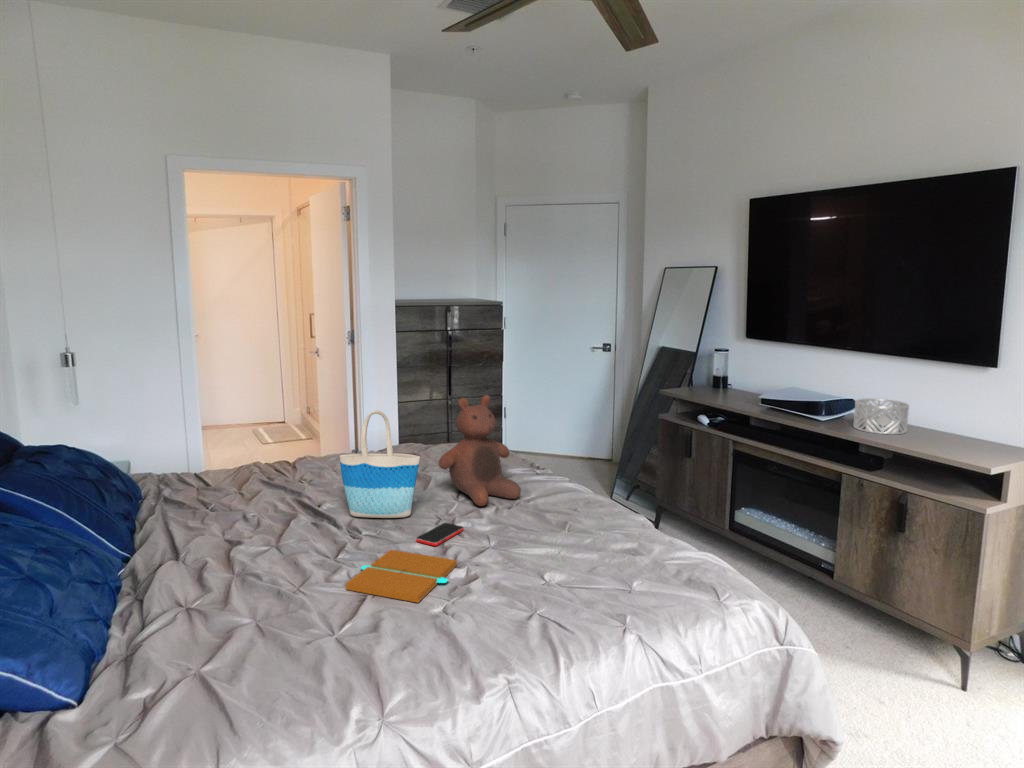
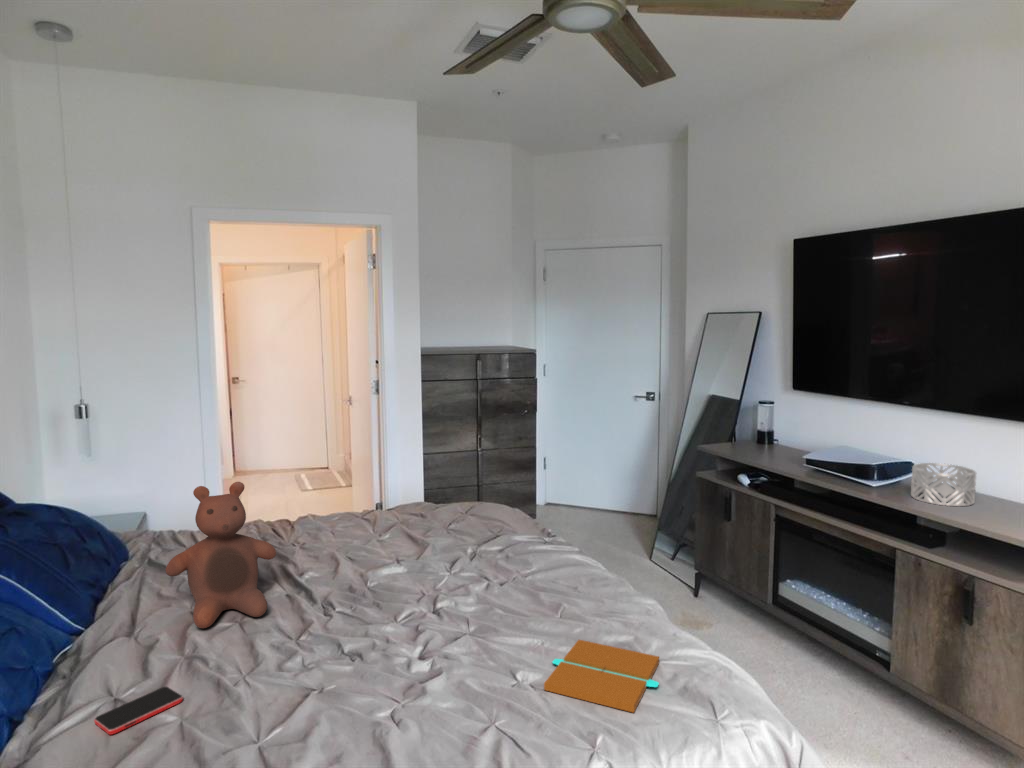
stuffed bear: present [439,395,521,506] -> present [165,482,276,628]
tote bag: present [340,410,420,518] -> none [318,475,402,593]
smartphone: present [416,523,464,546] -> present [94,687,183,735]
book: present [346,550,457,603] -> present [544,640,659,712]

